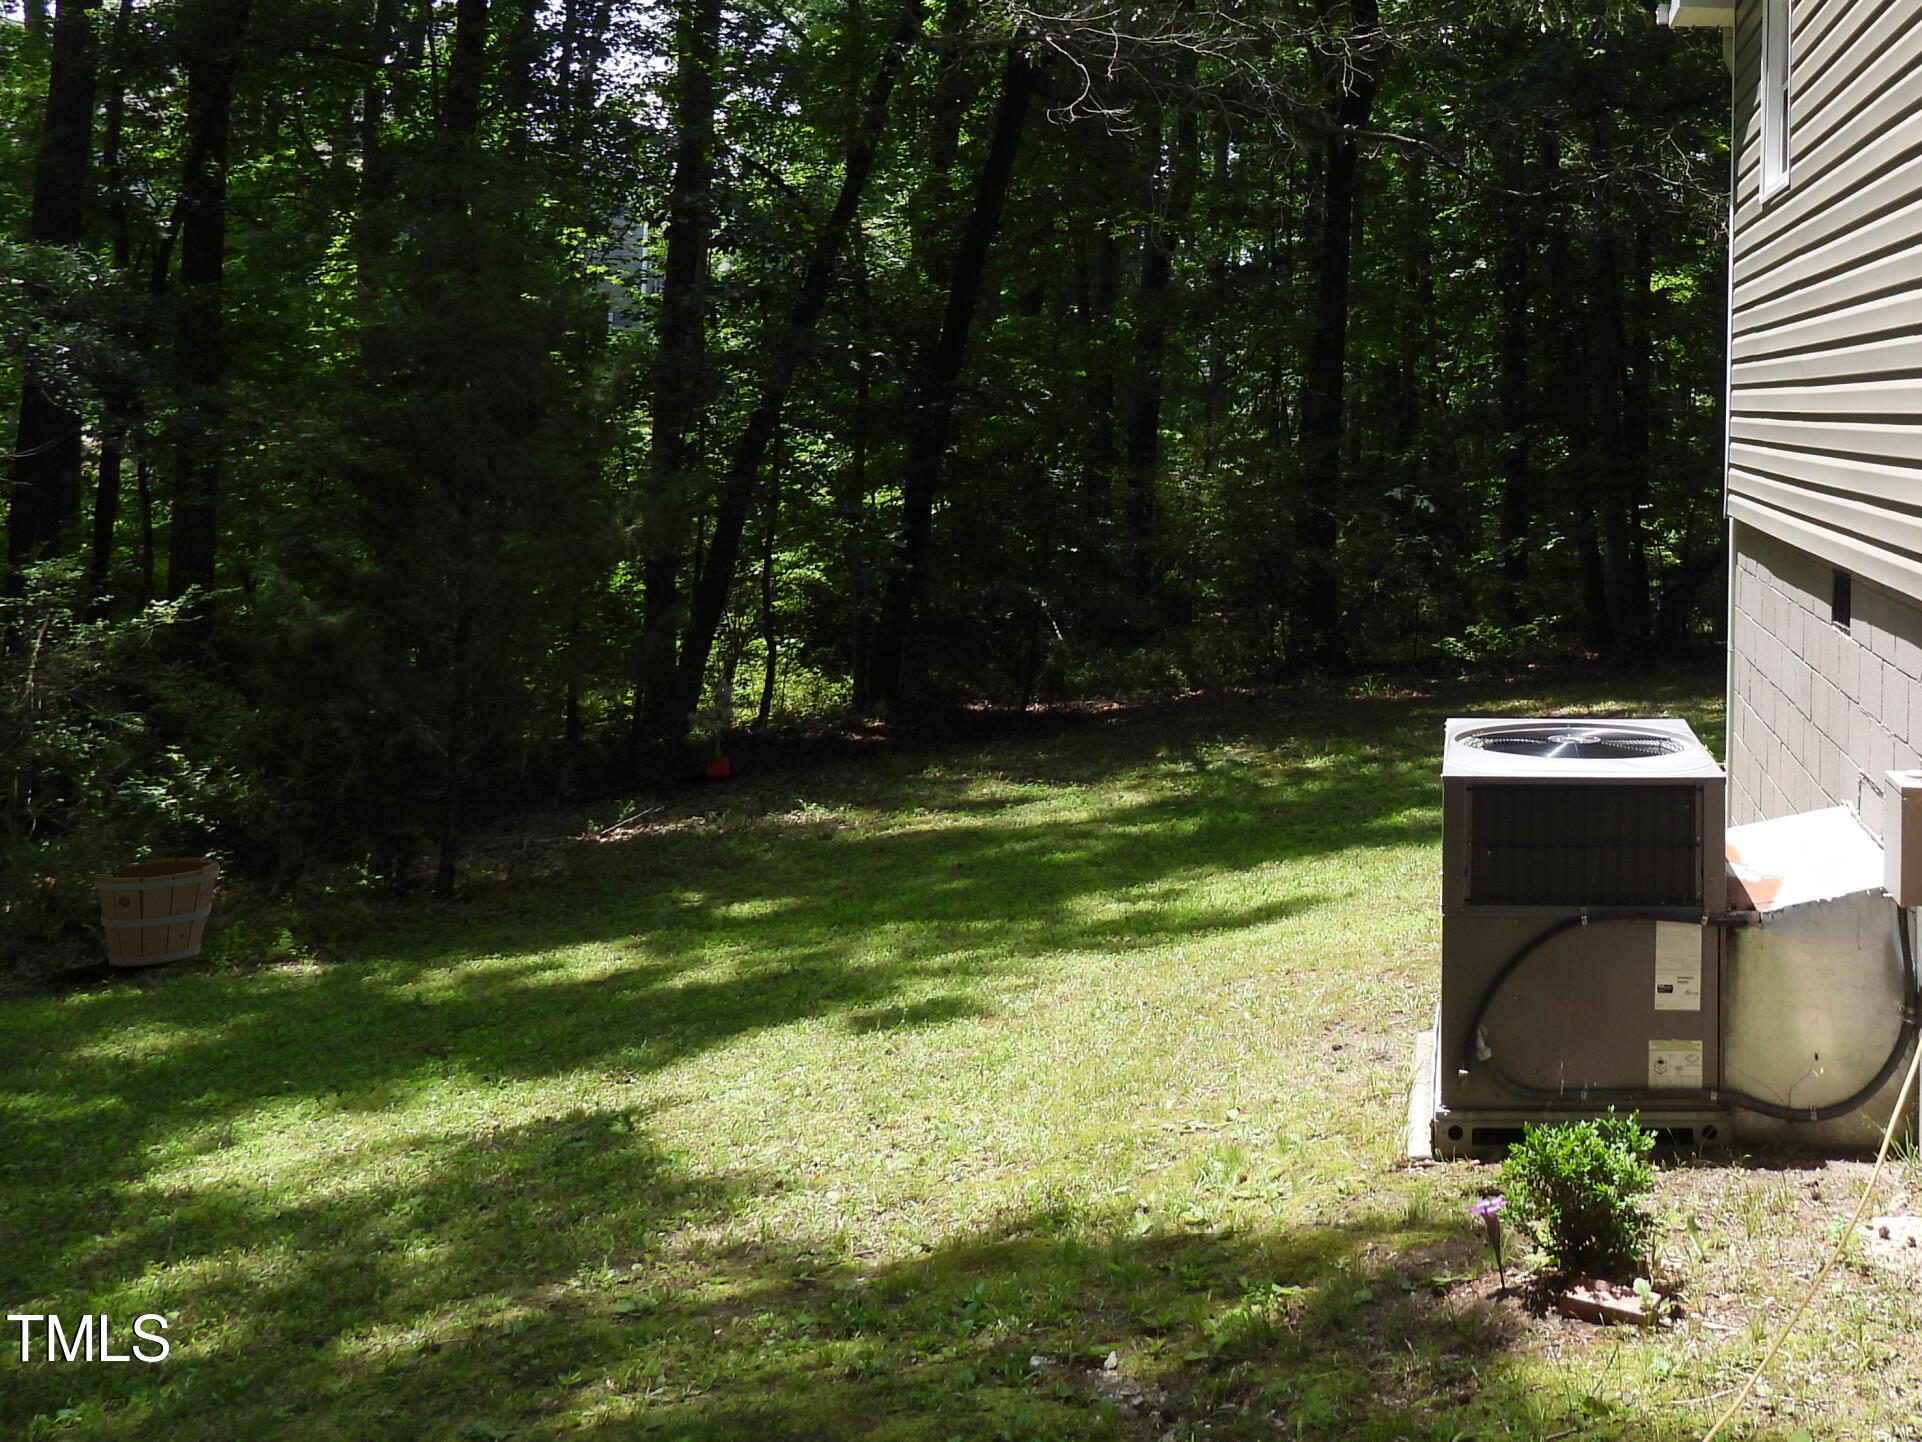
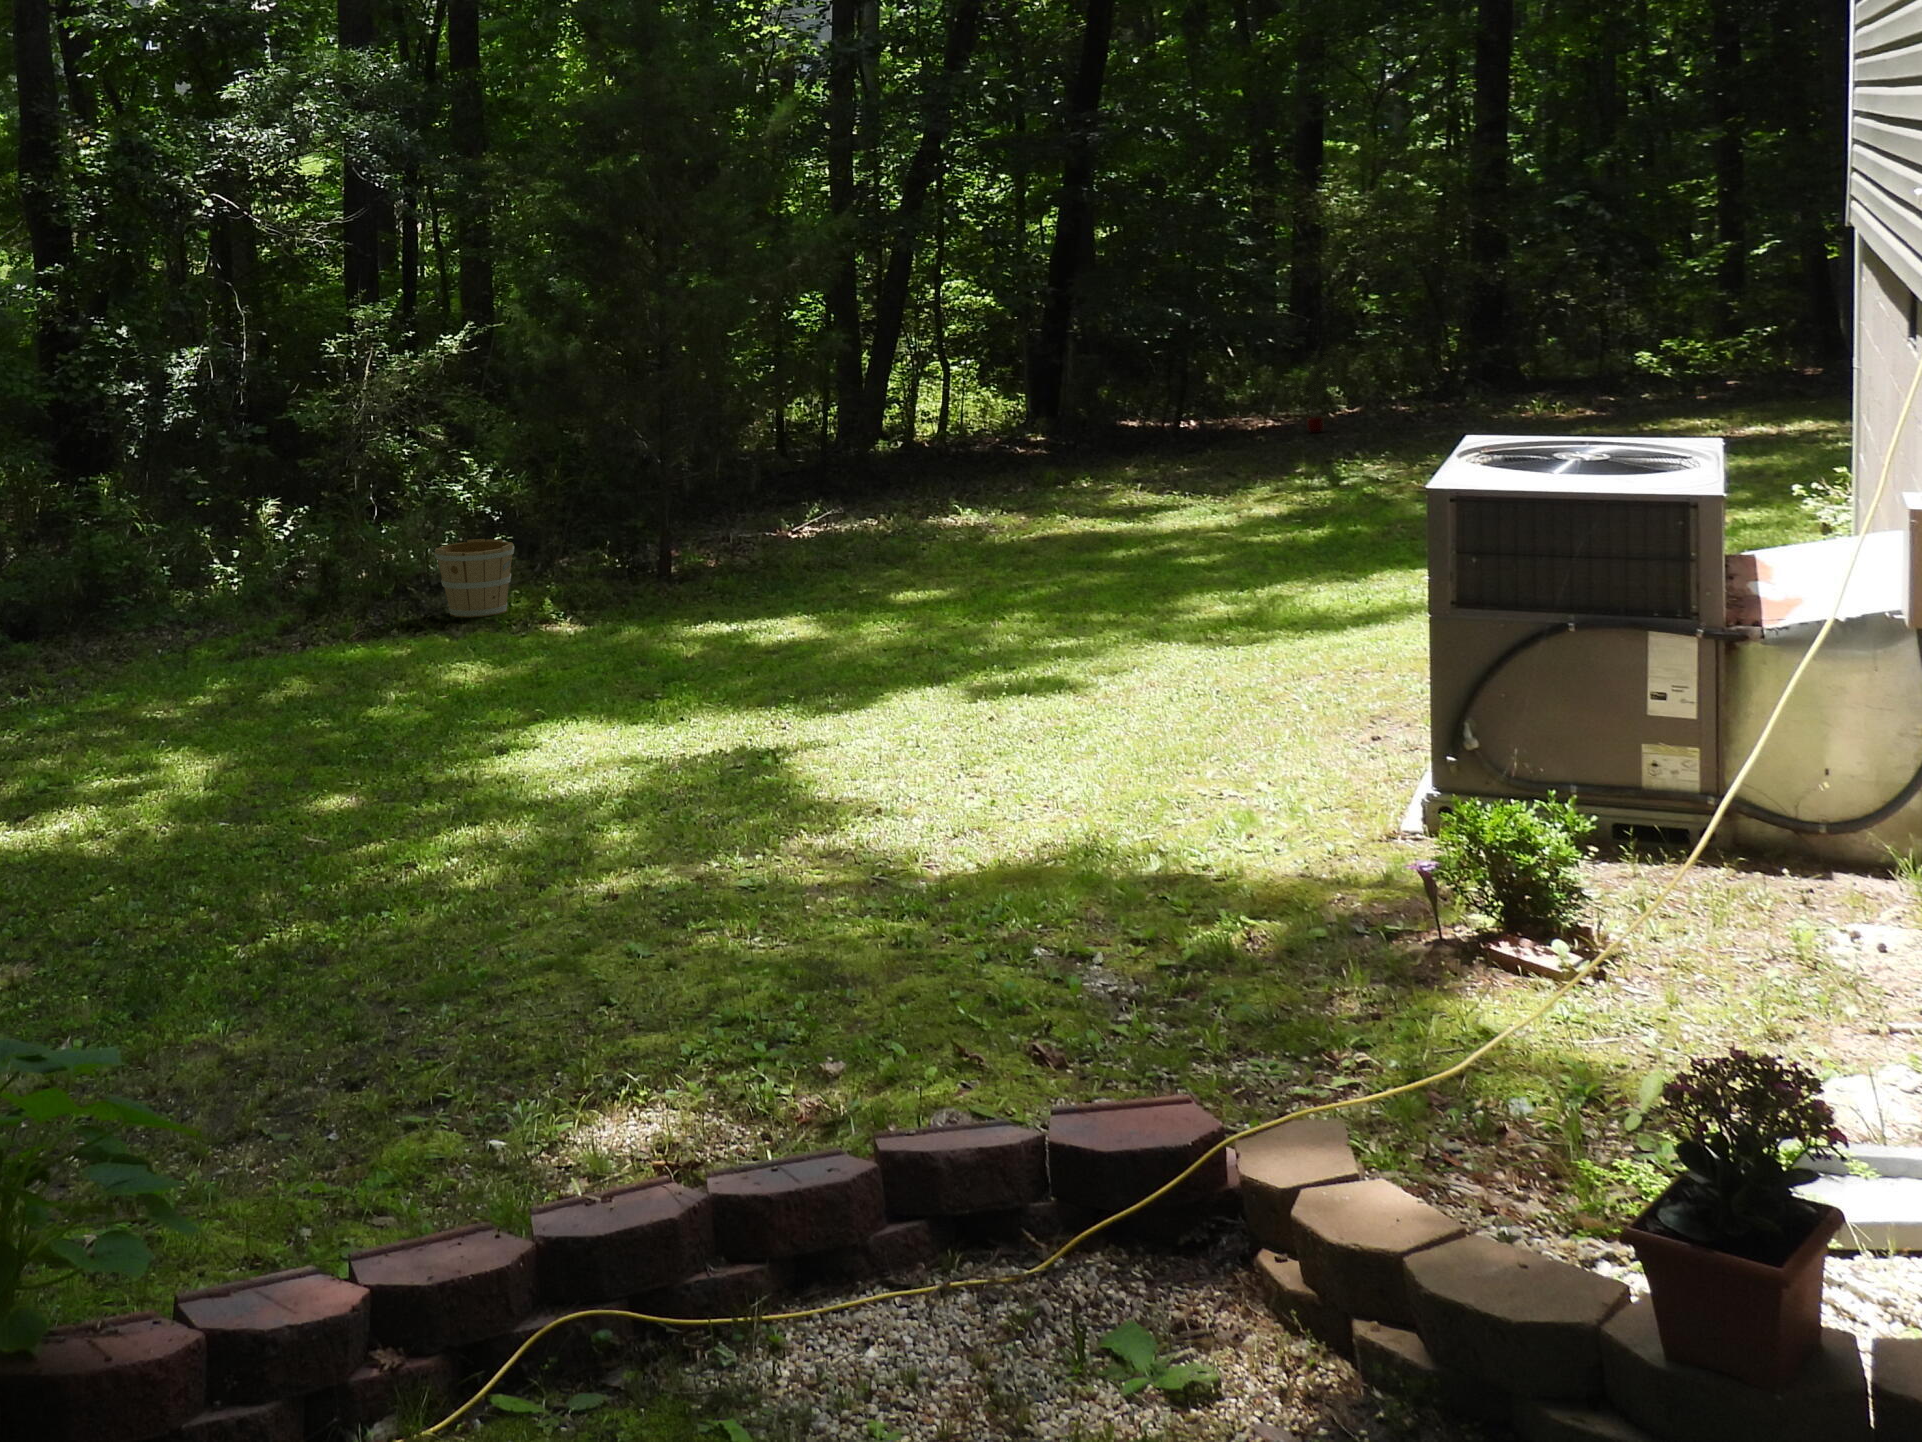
potted tree: present [688,678,738,779] -> present [1287,352,1343,433]

